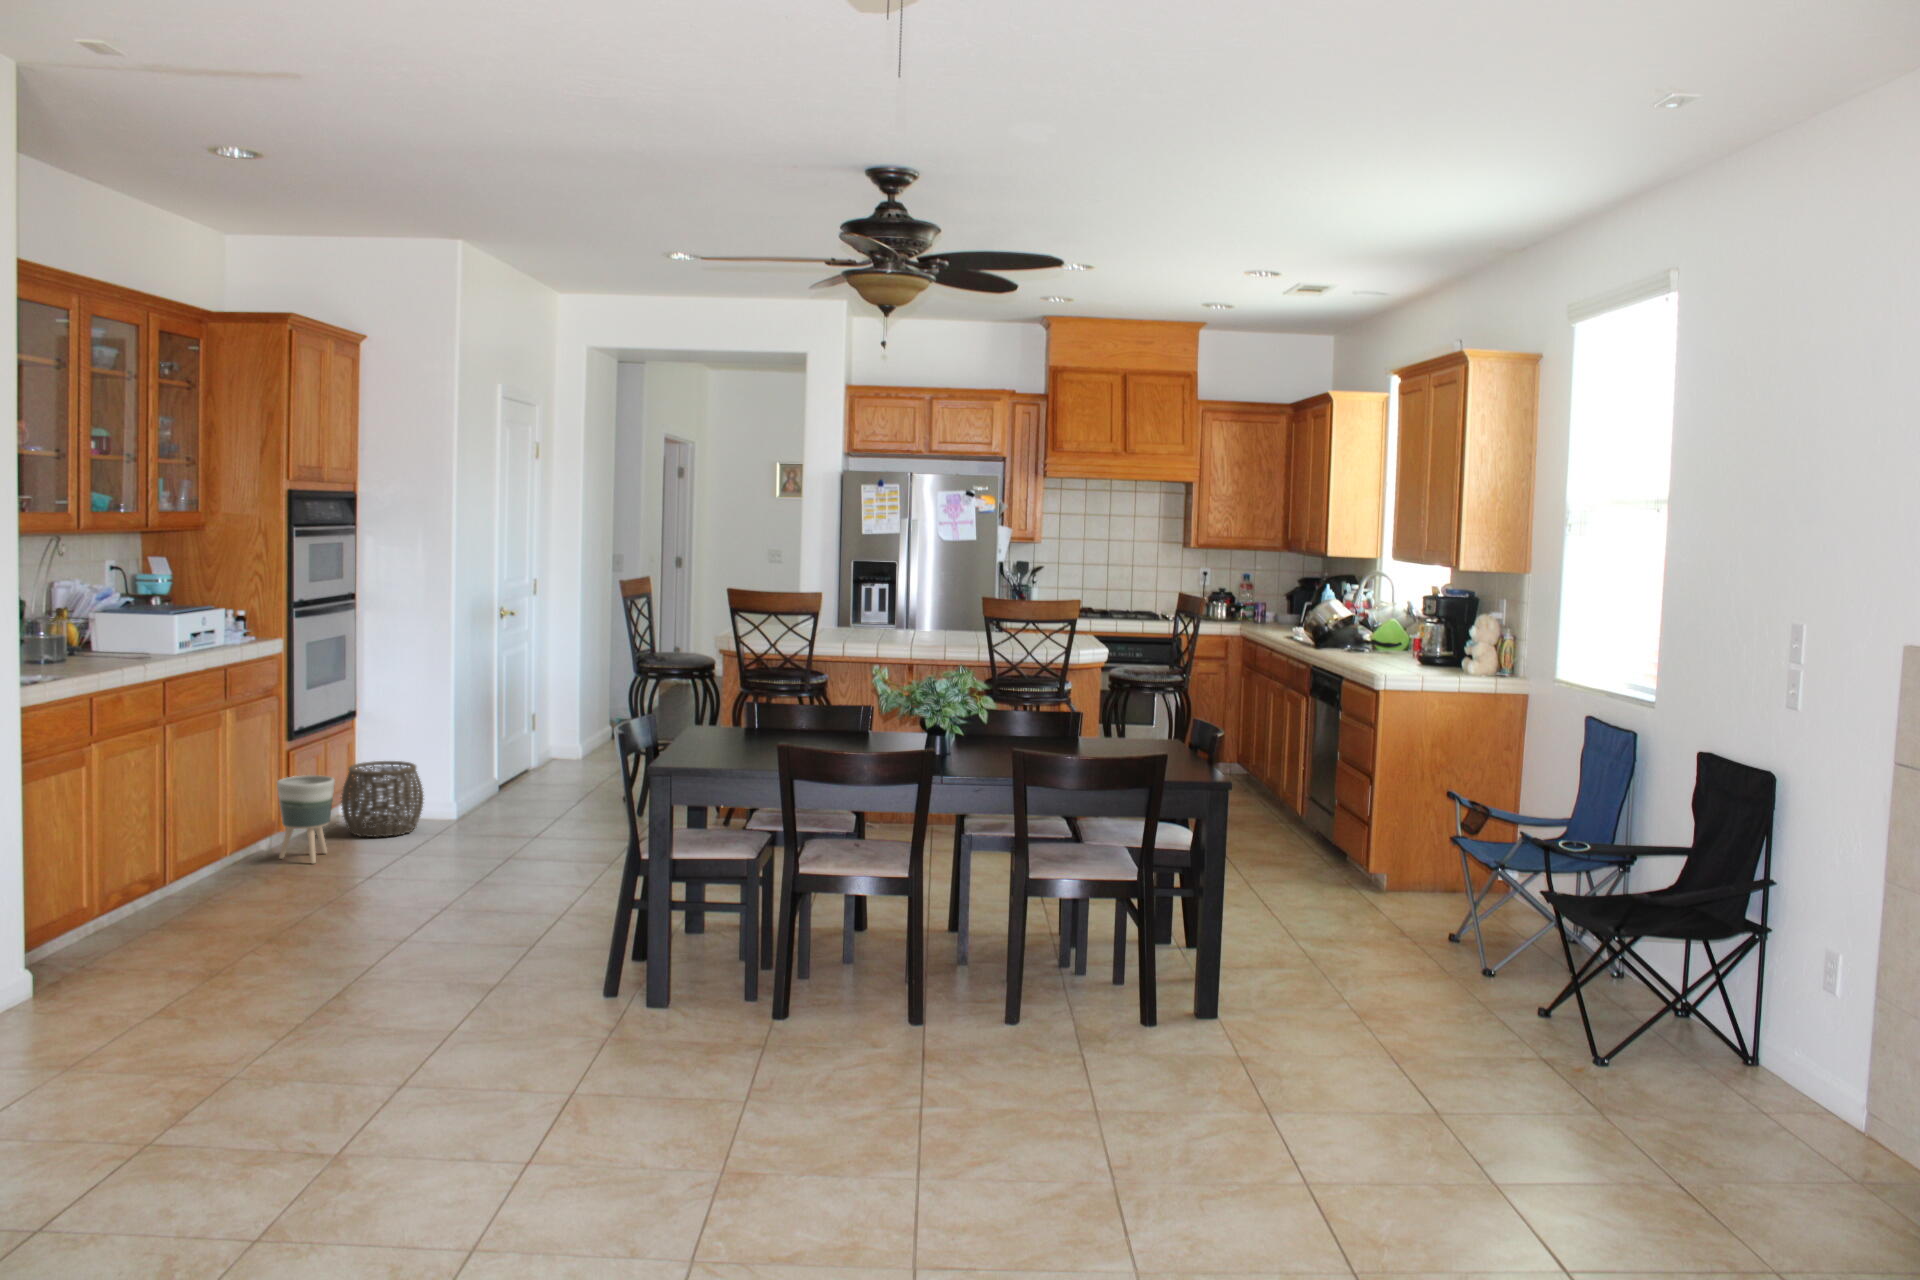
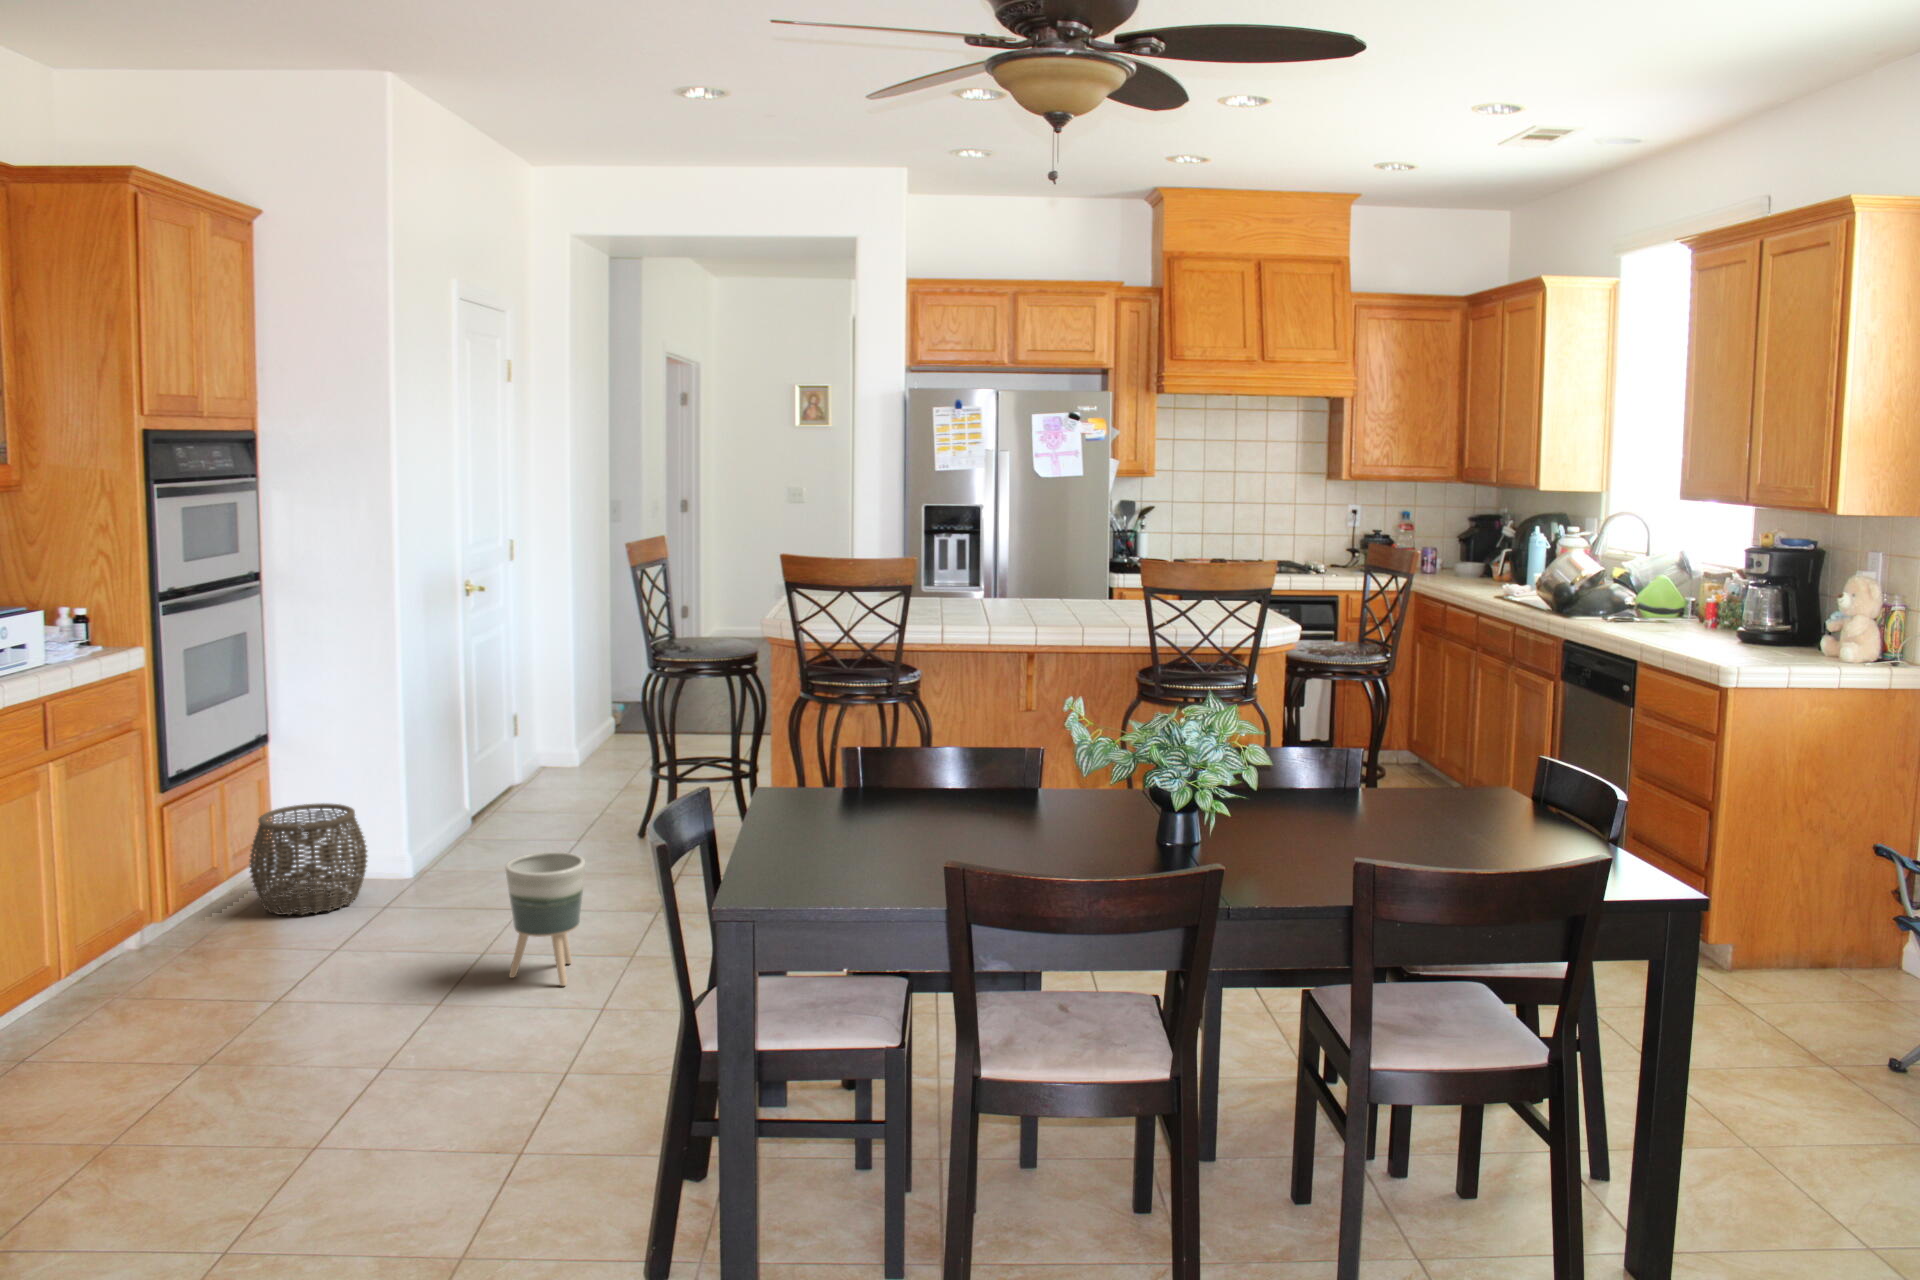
planter: present [277,775,335,863] -> present [505,852,585,986]

